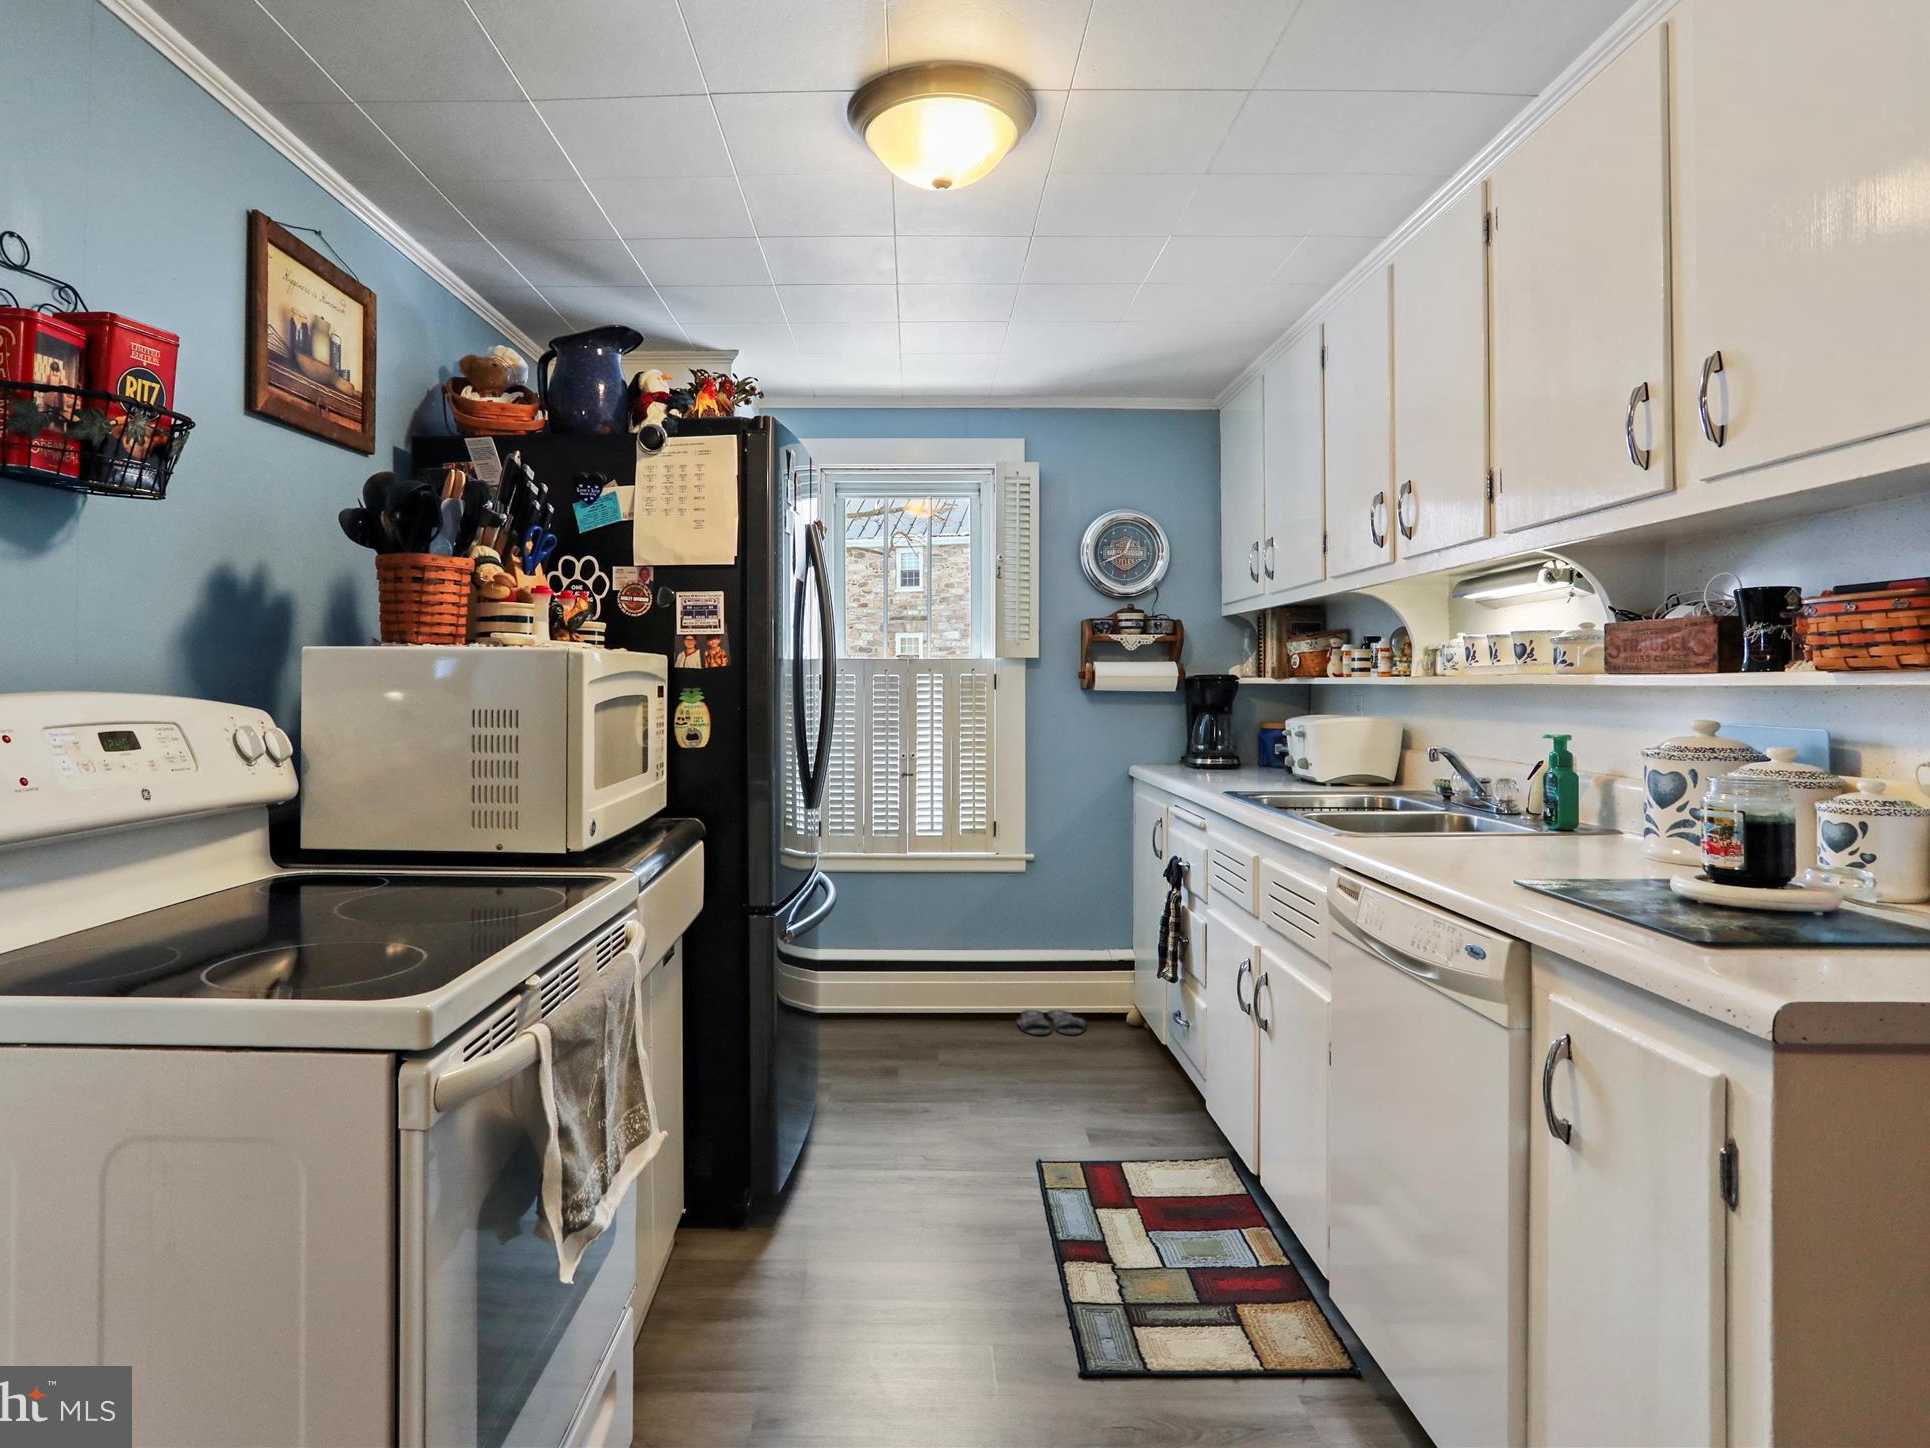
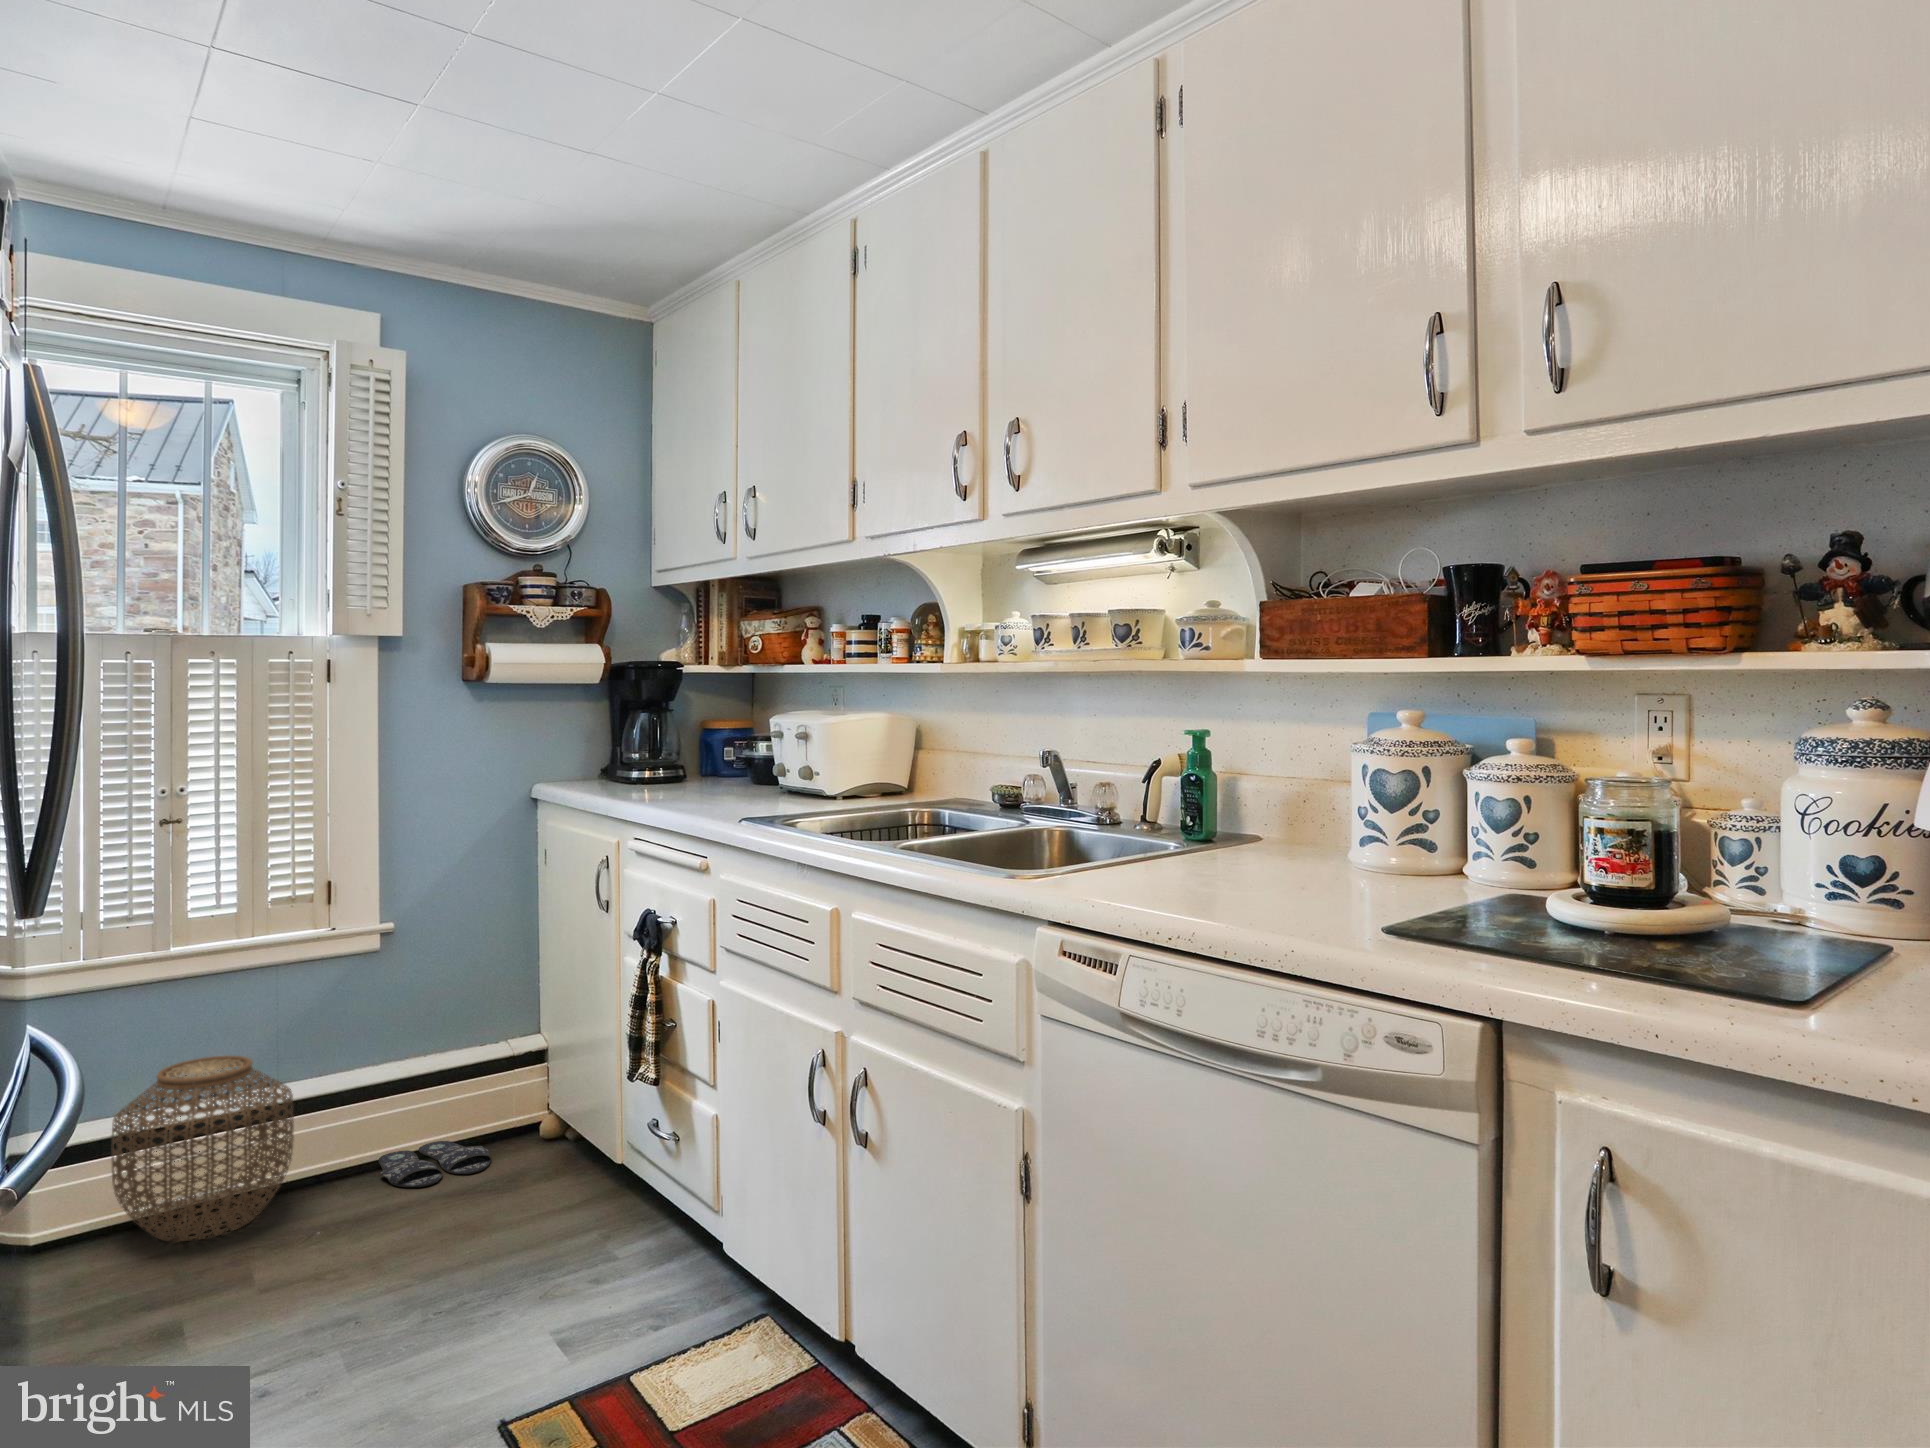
woven basket: none [869,922,963,1033] -> present [112,1056,294,1241]

